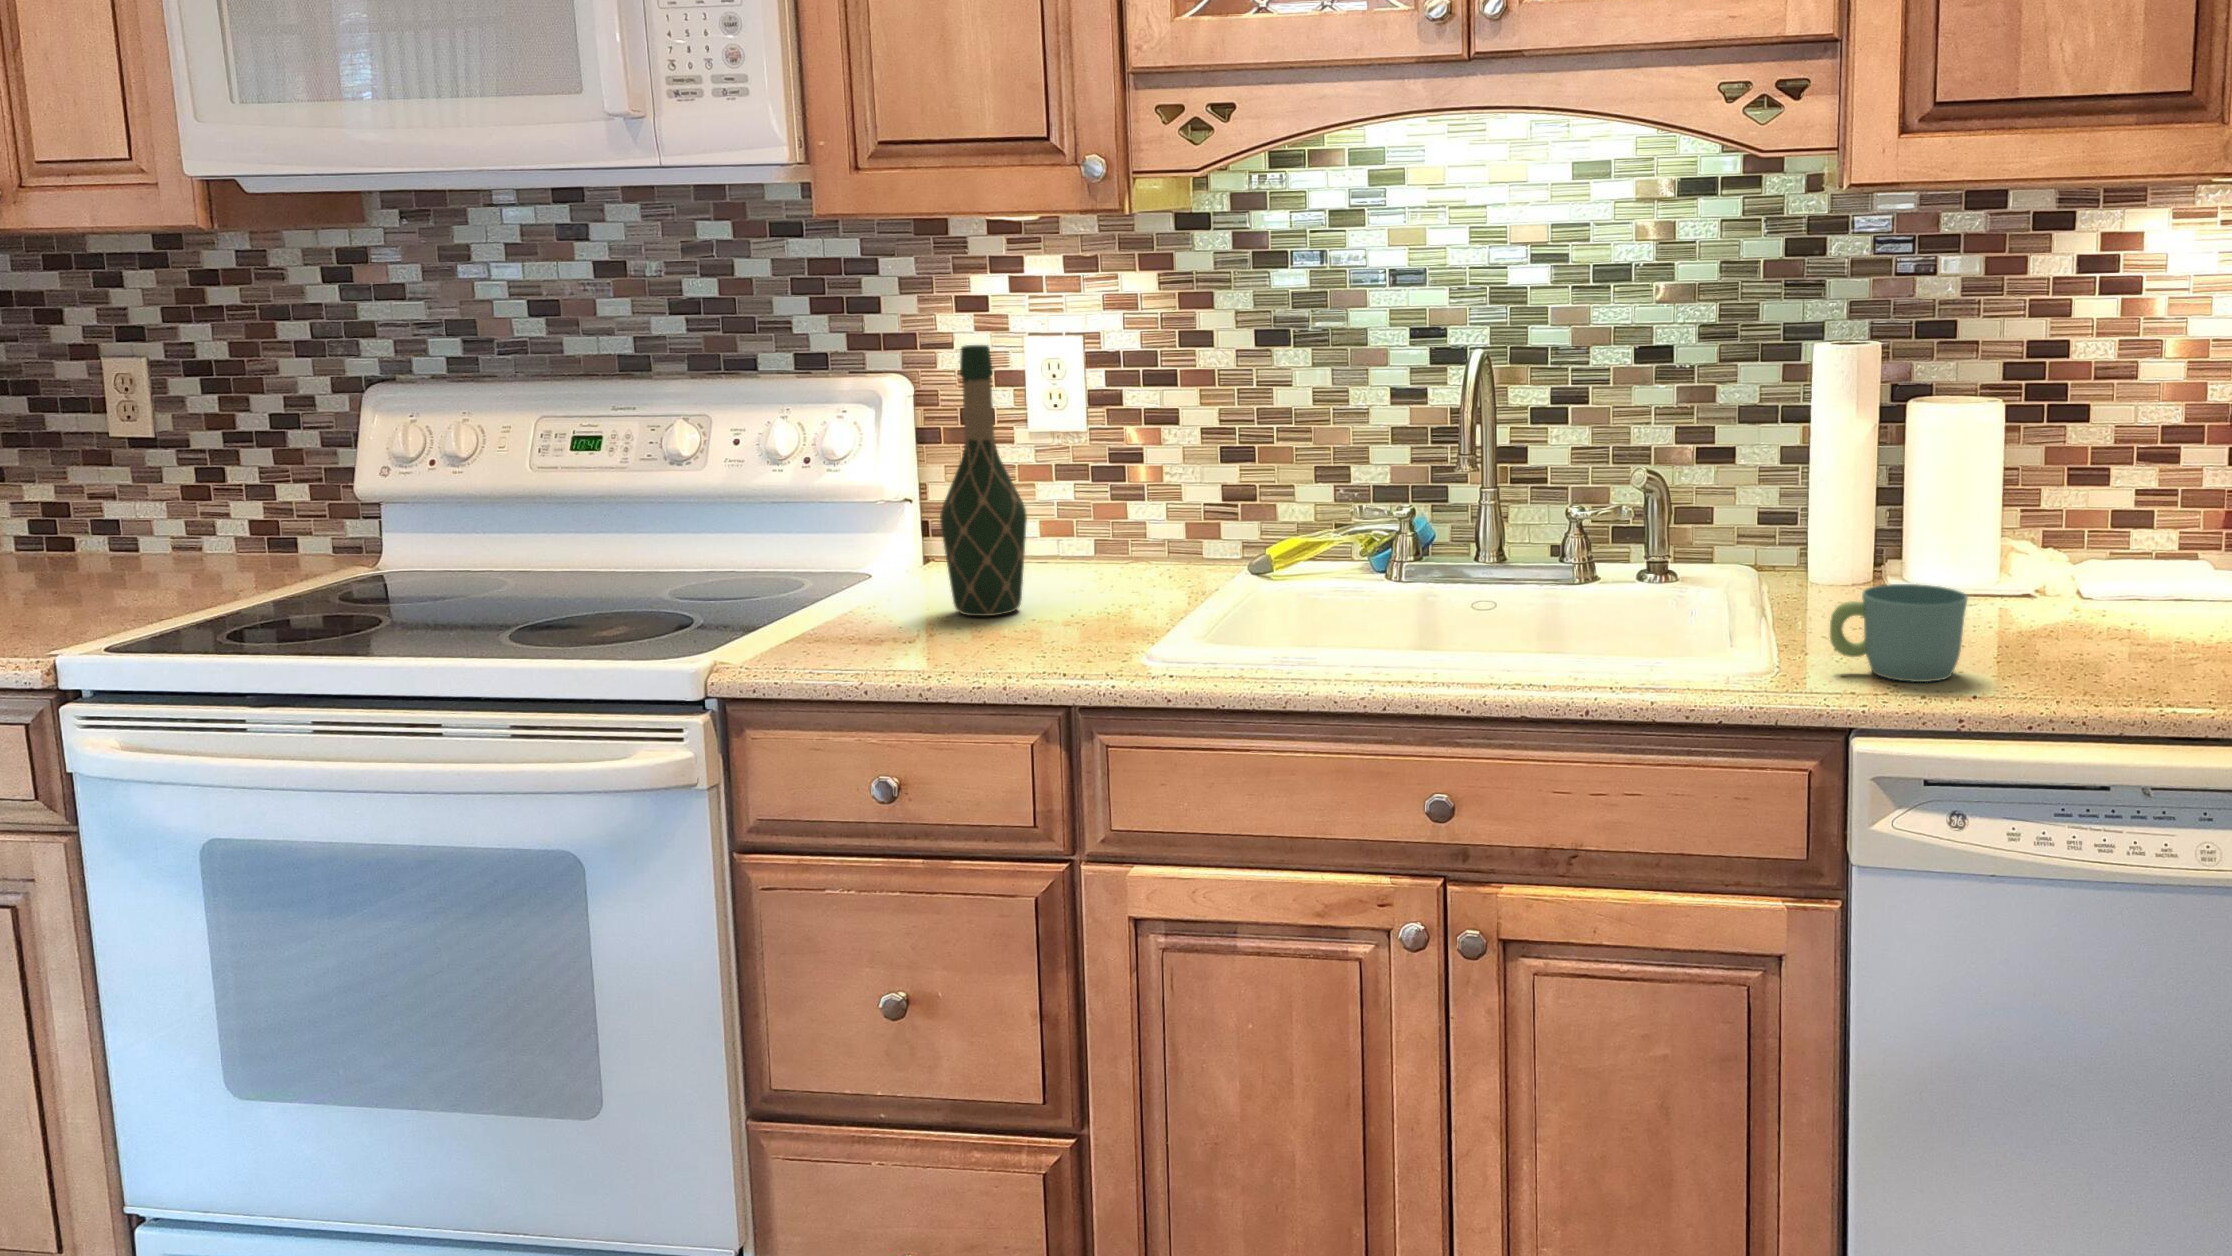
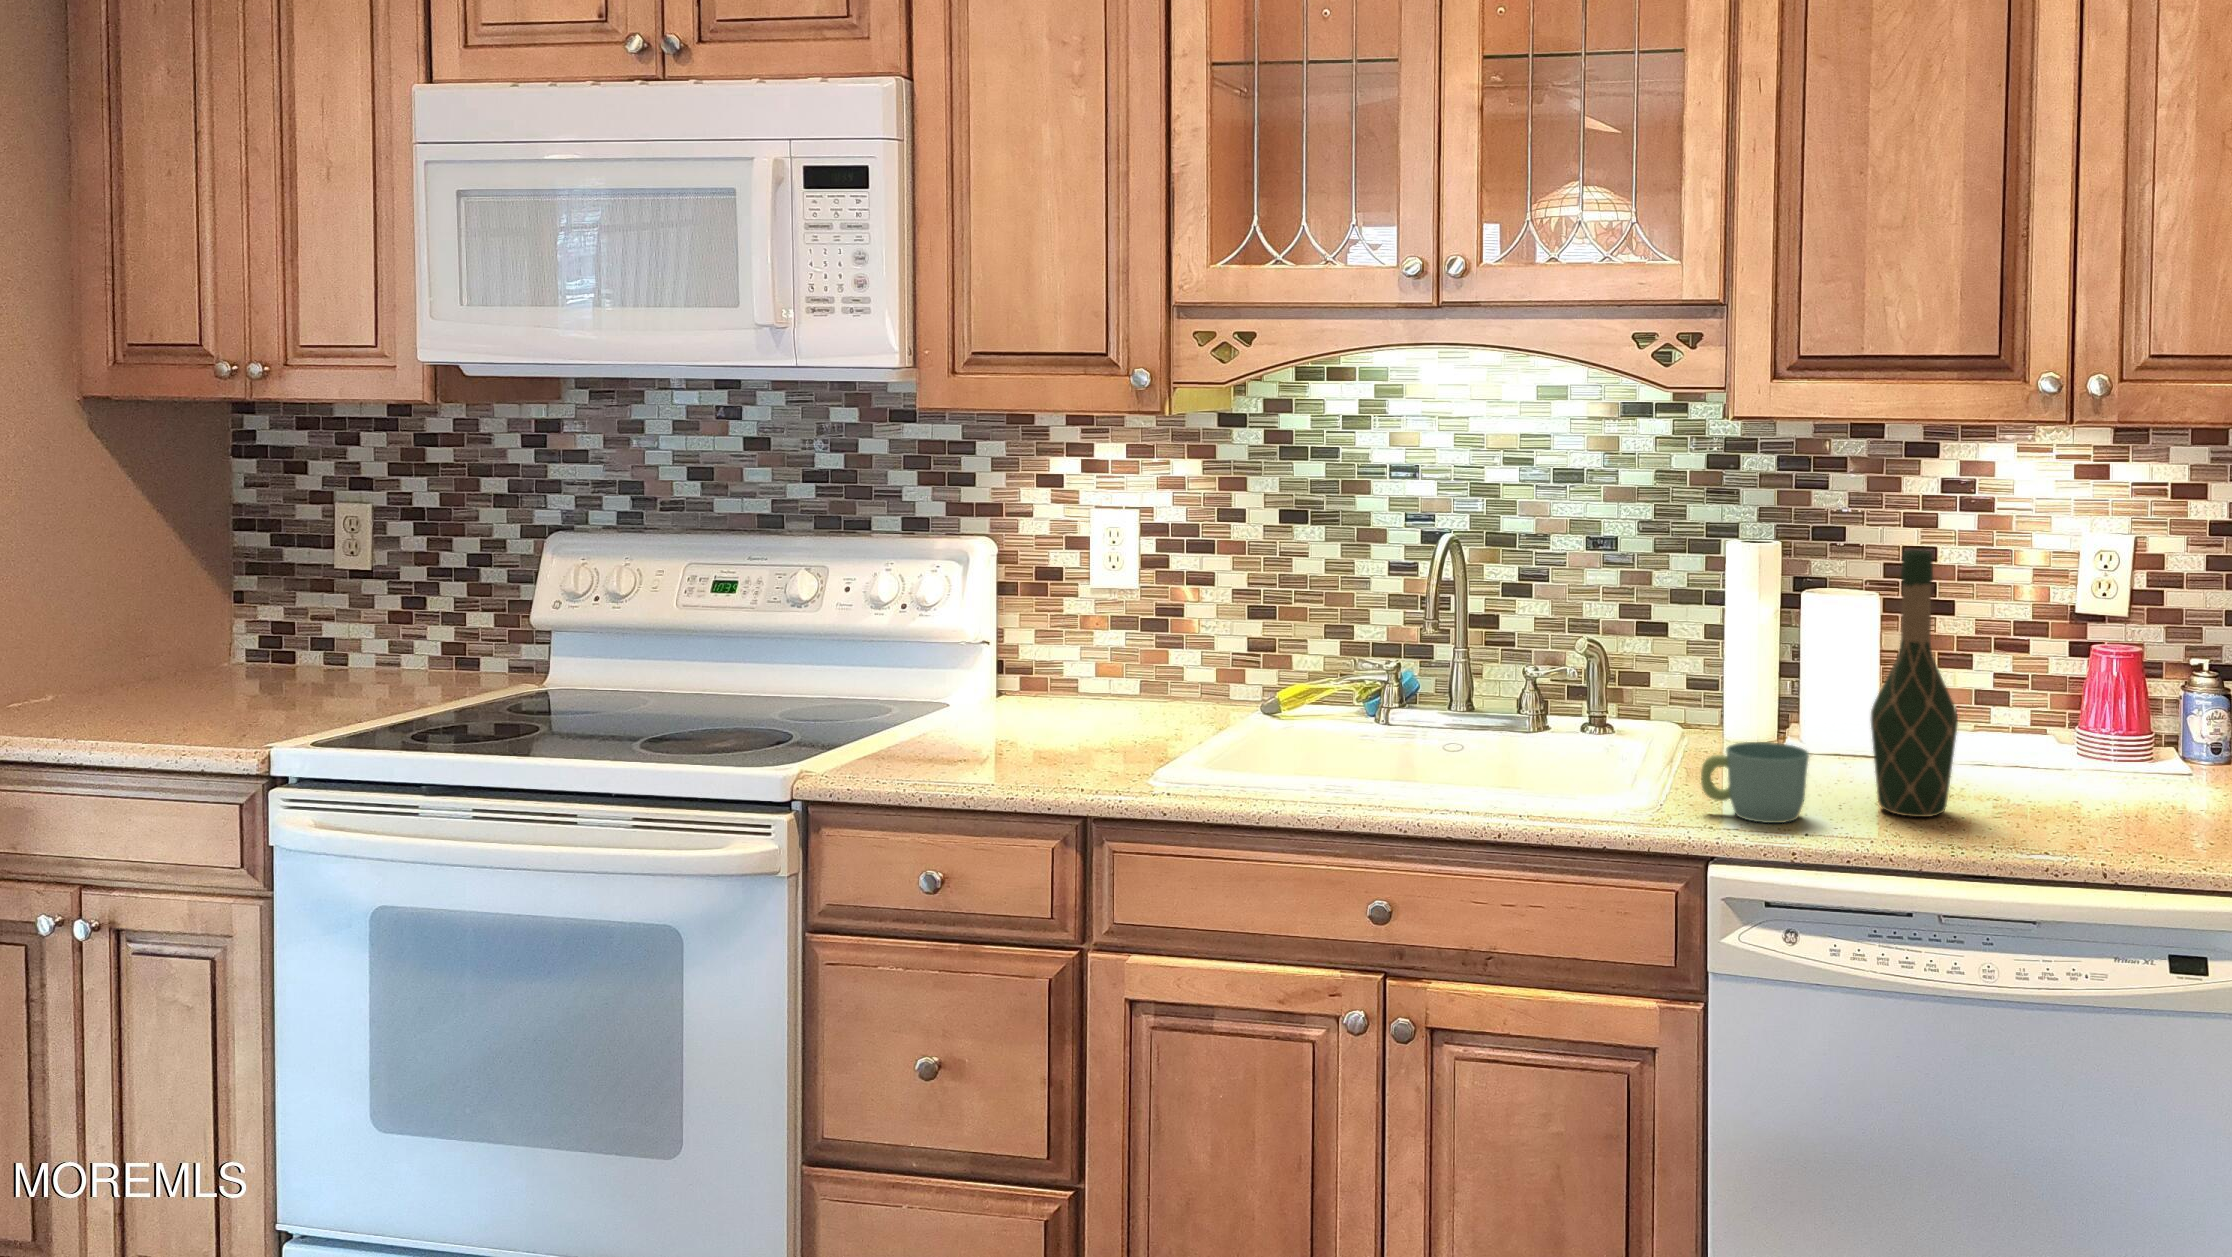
wine bottle: present [940,345,1027,616] -> present [1871,550,1958,817]

